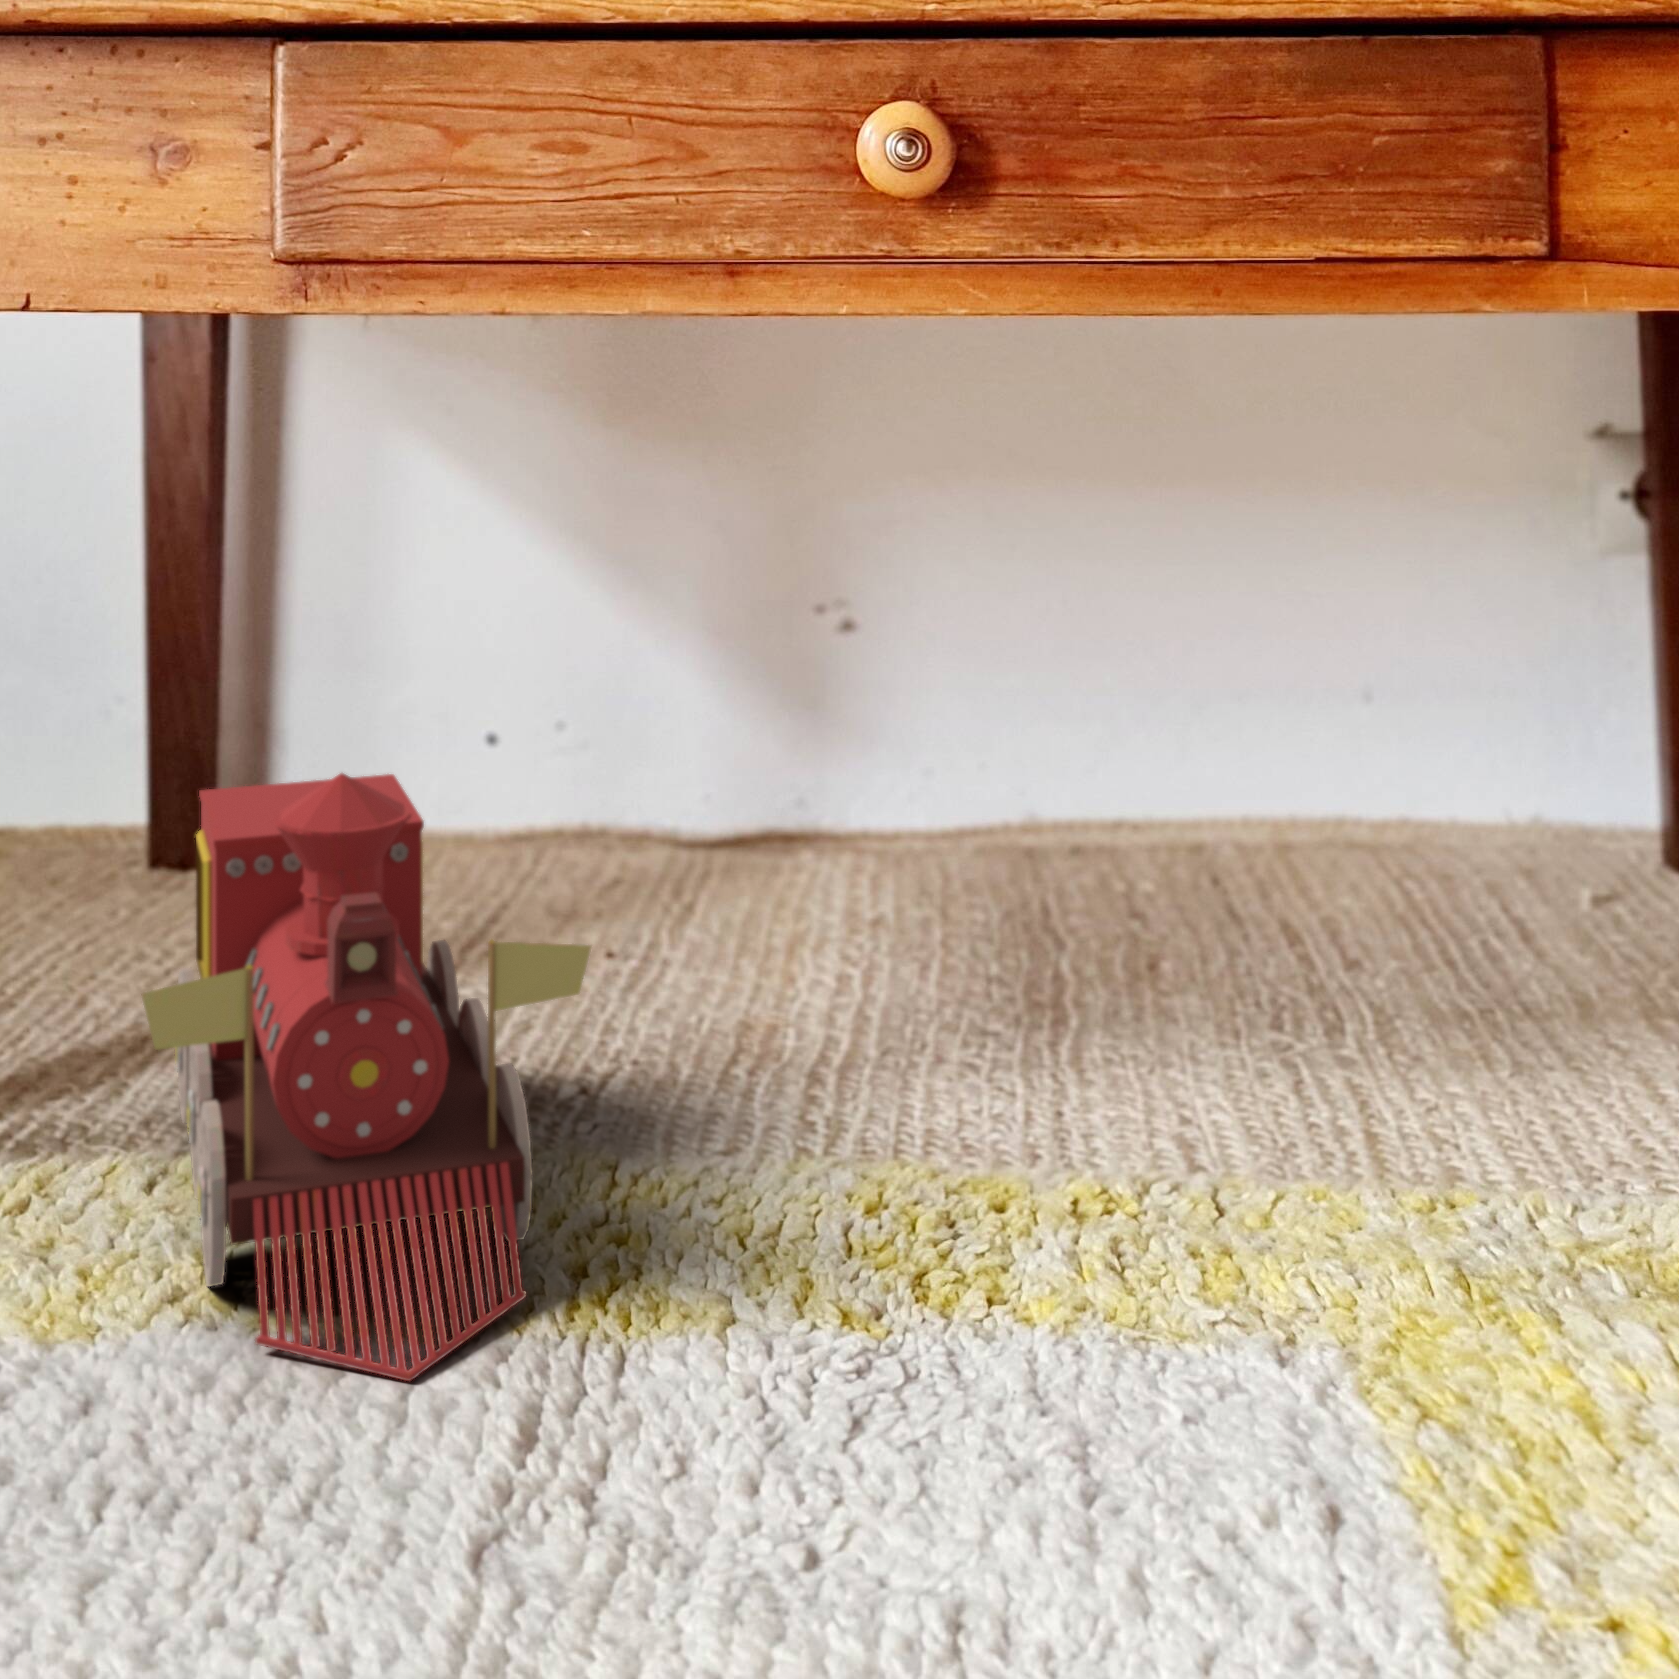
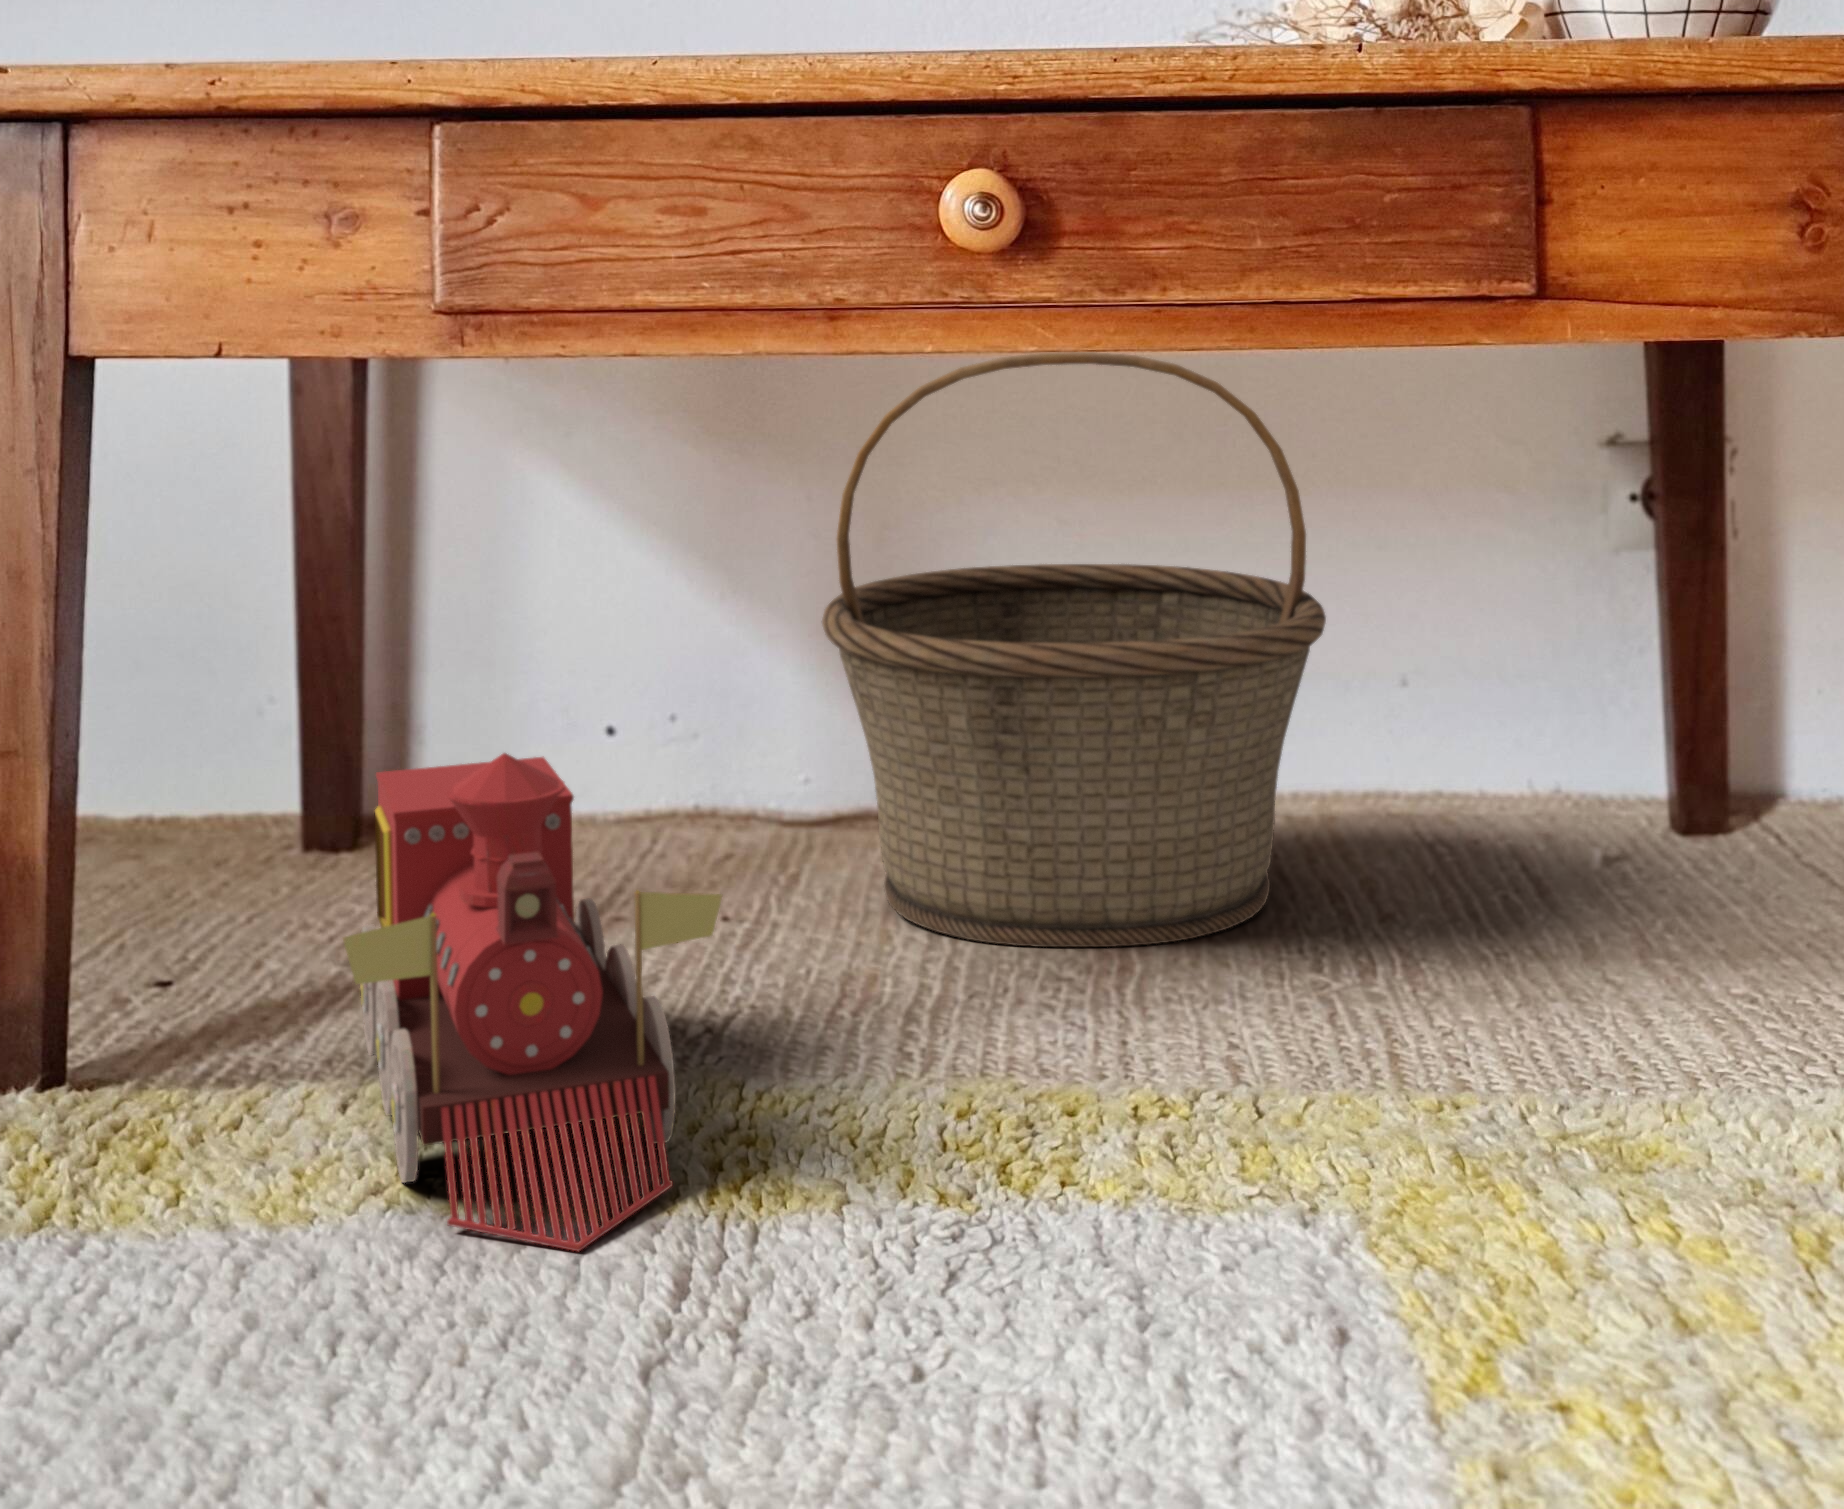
basket: none [718,317,1290,1000] -> present [822,352,1326,947]

